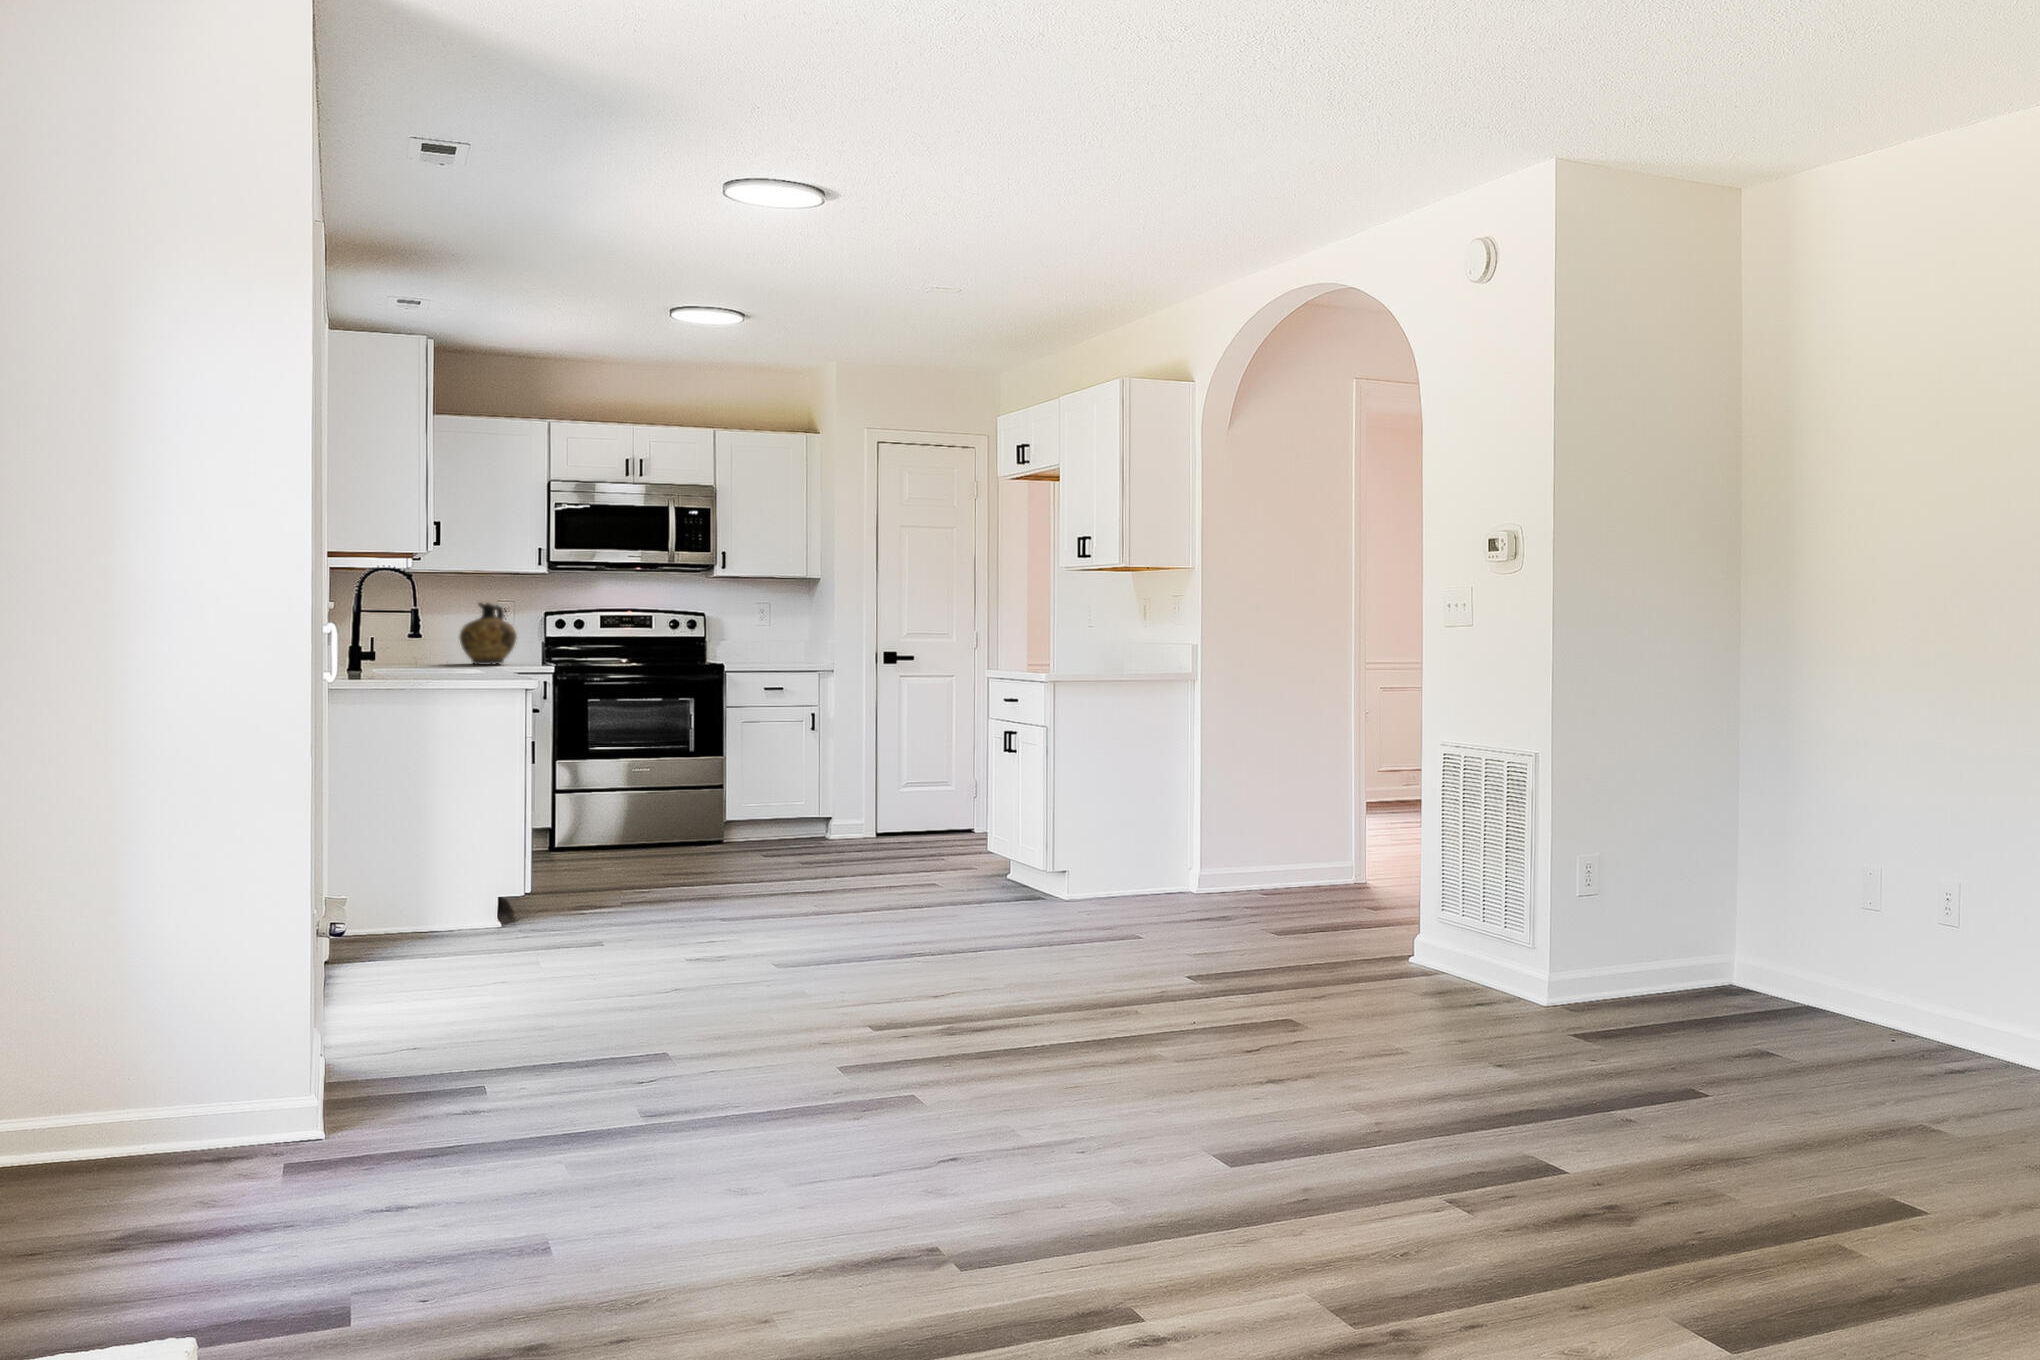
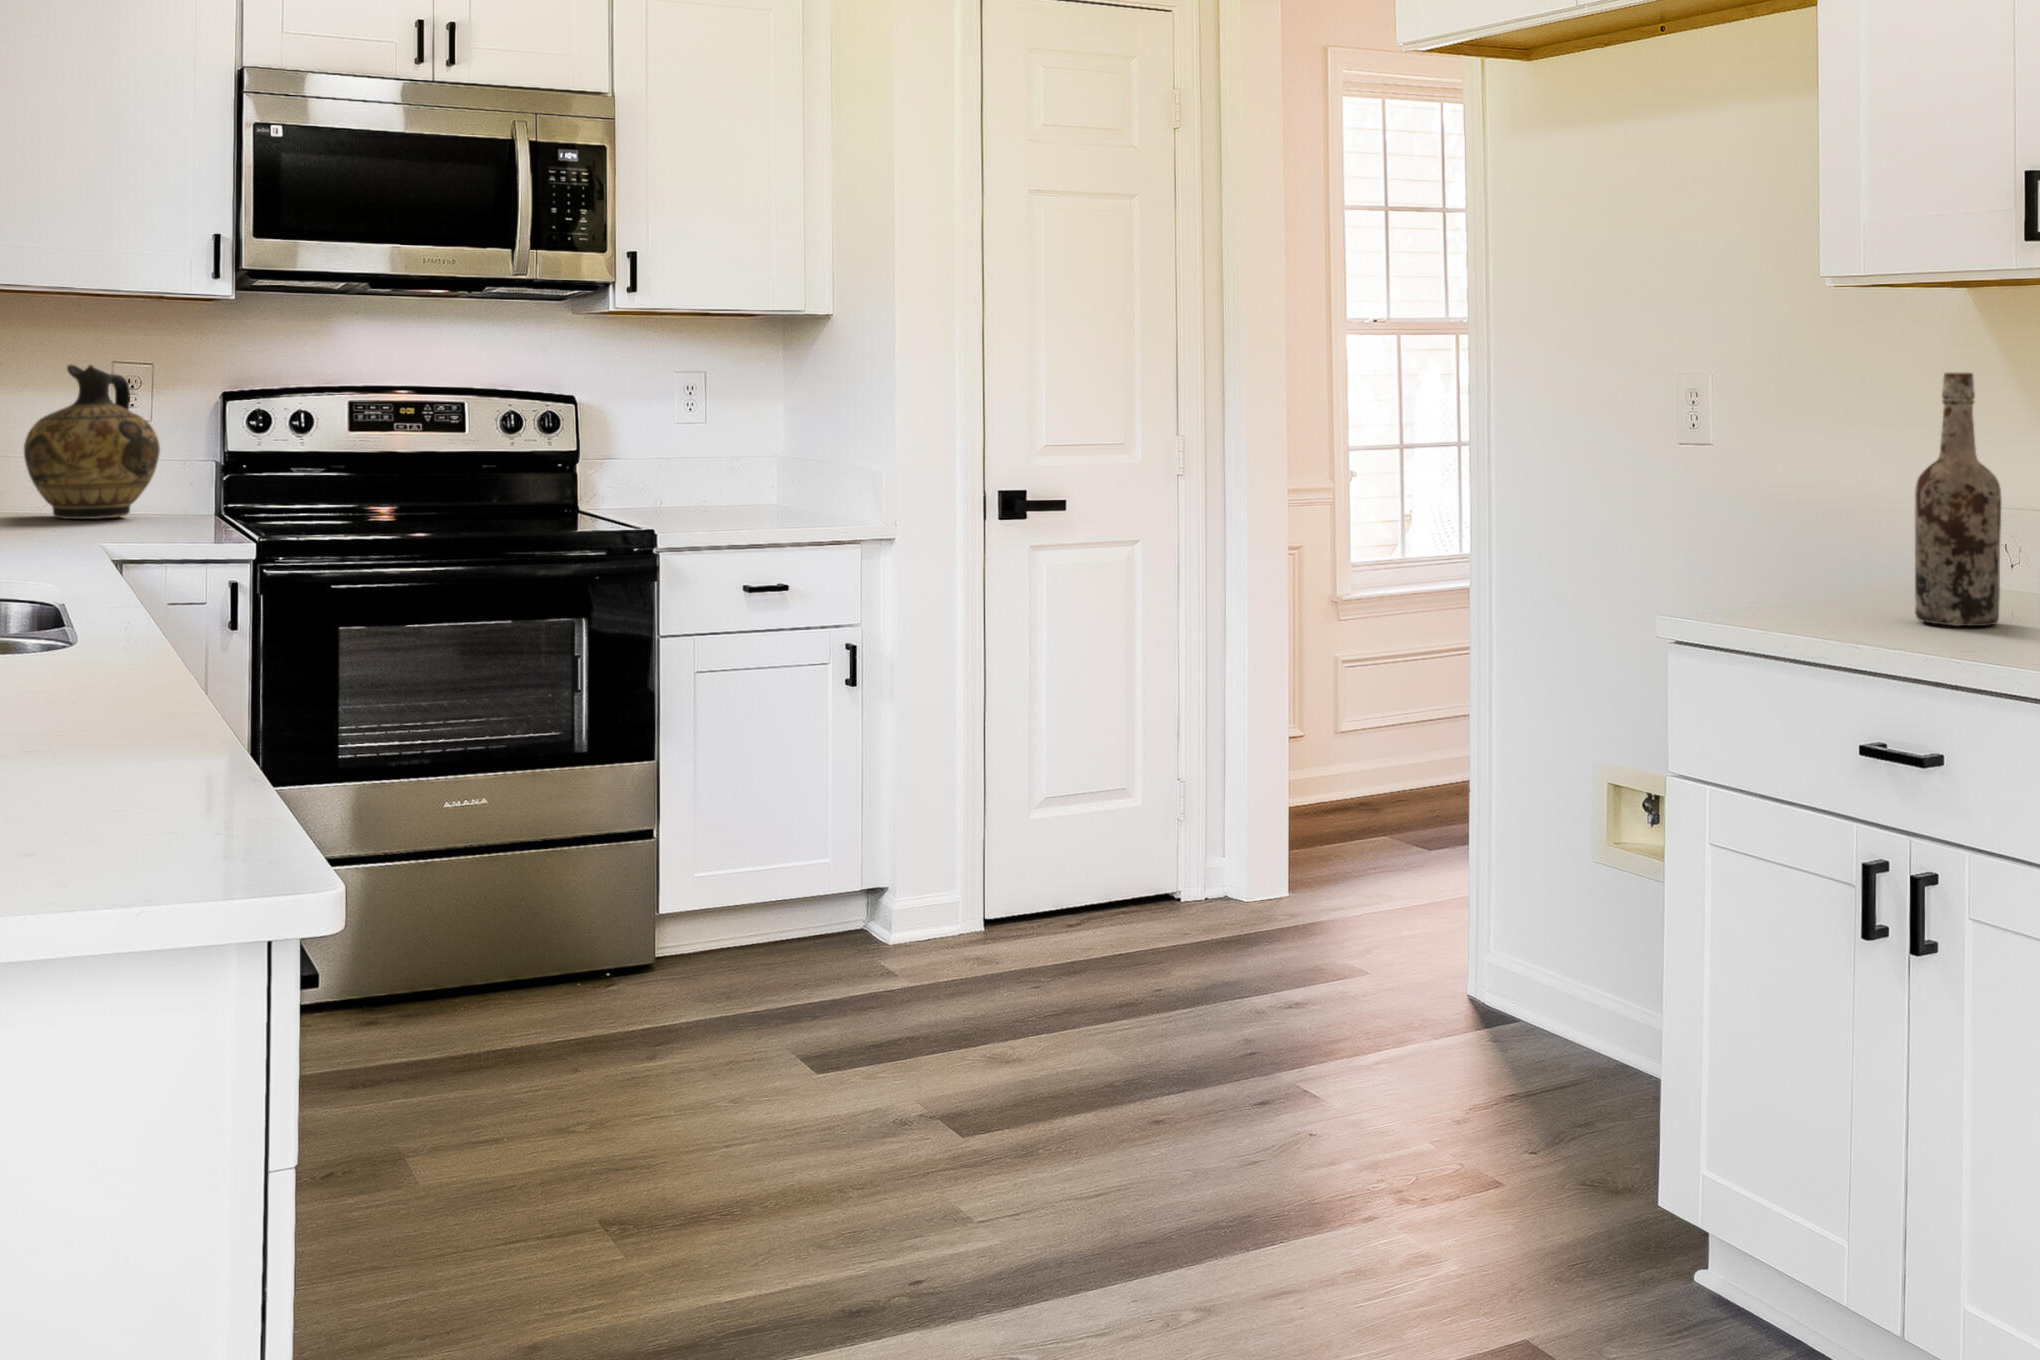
wine bottle: none [1058,613,1082,687] -> present [1915,373,2001,626]

